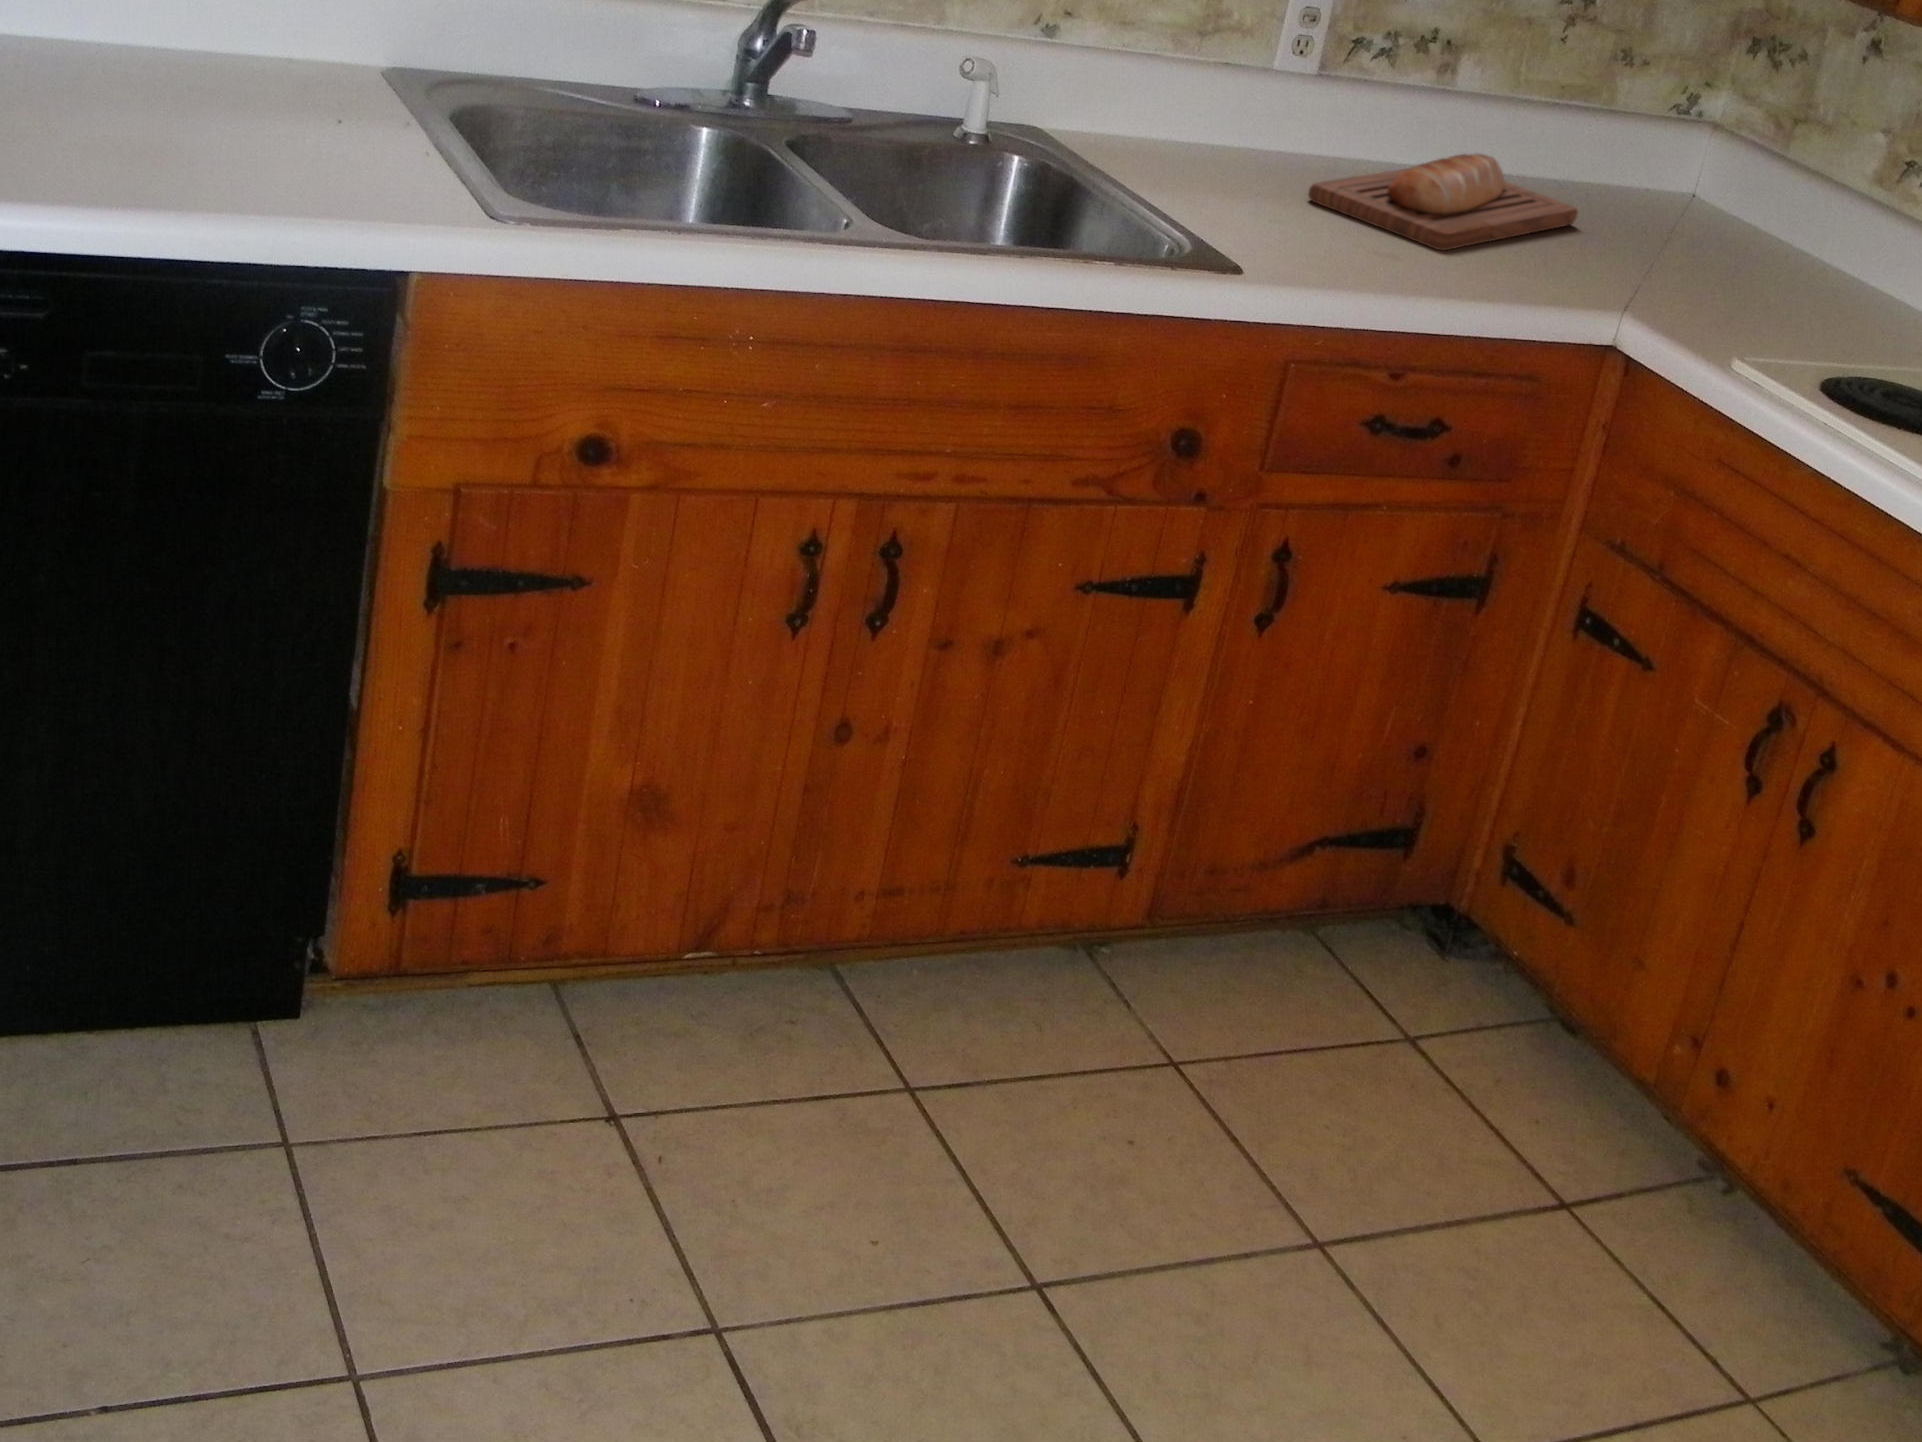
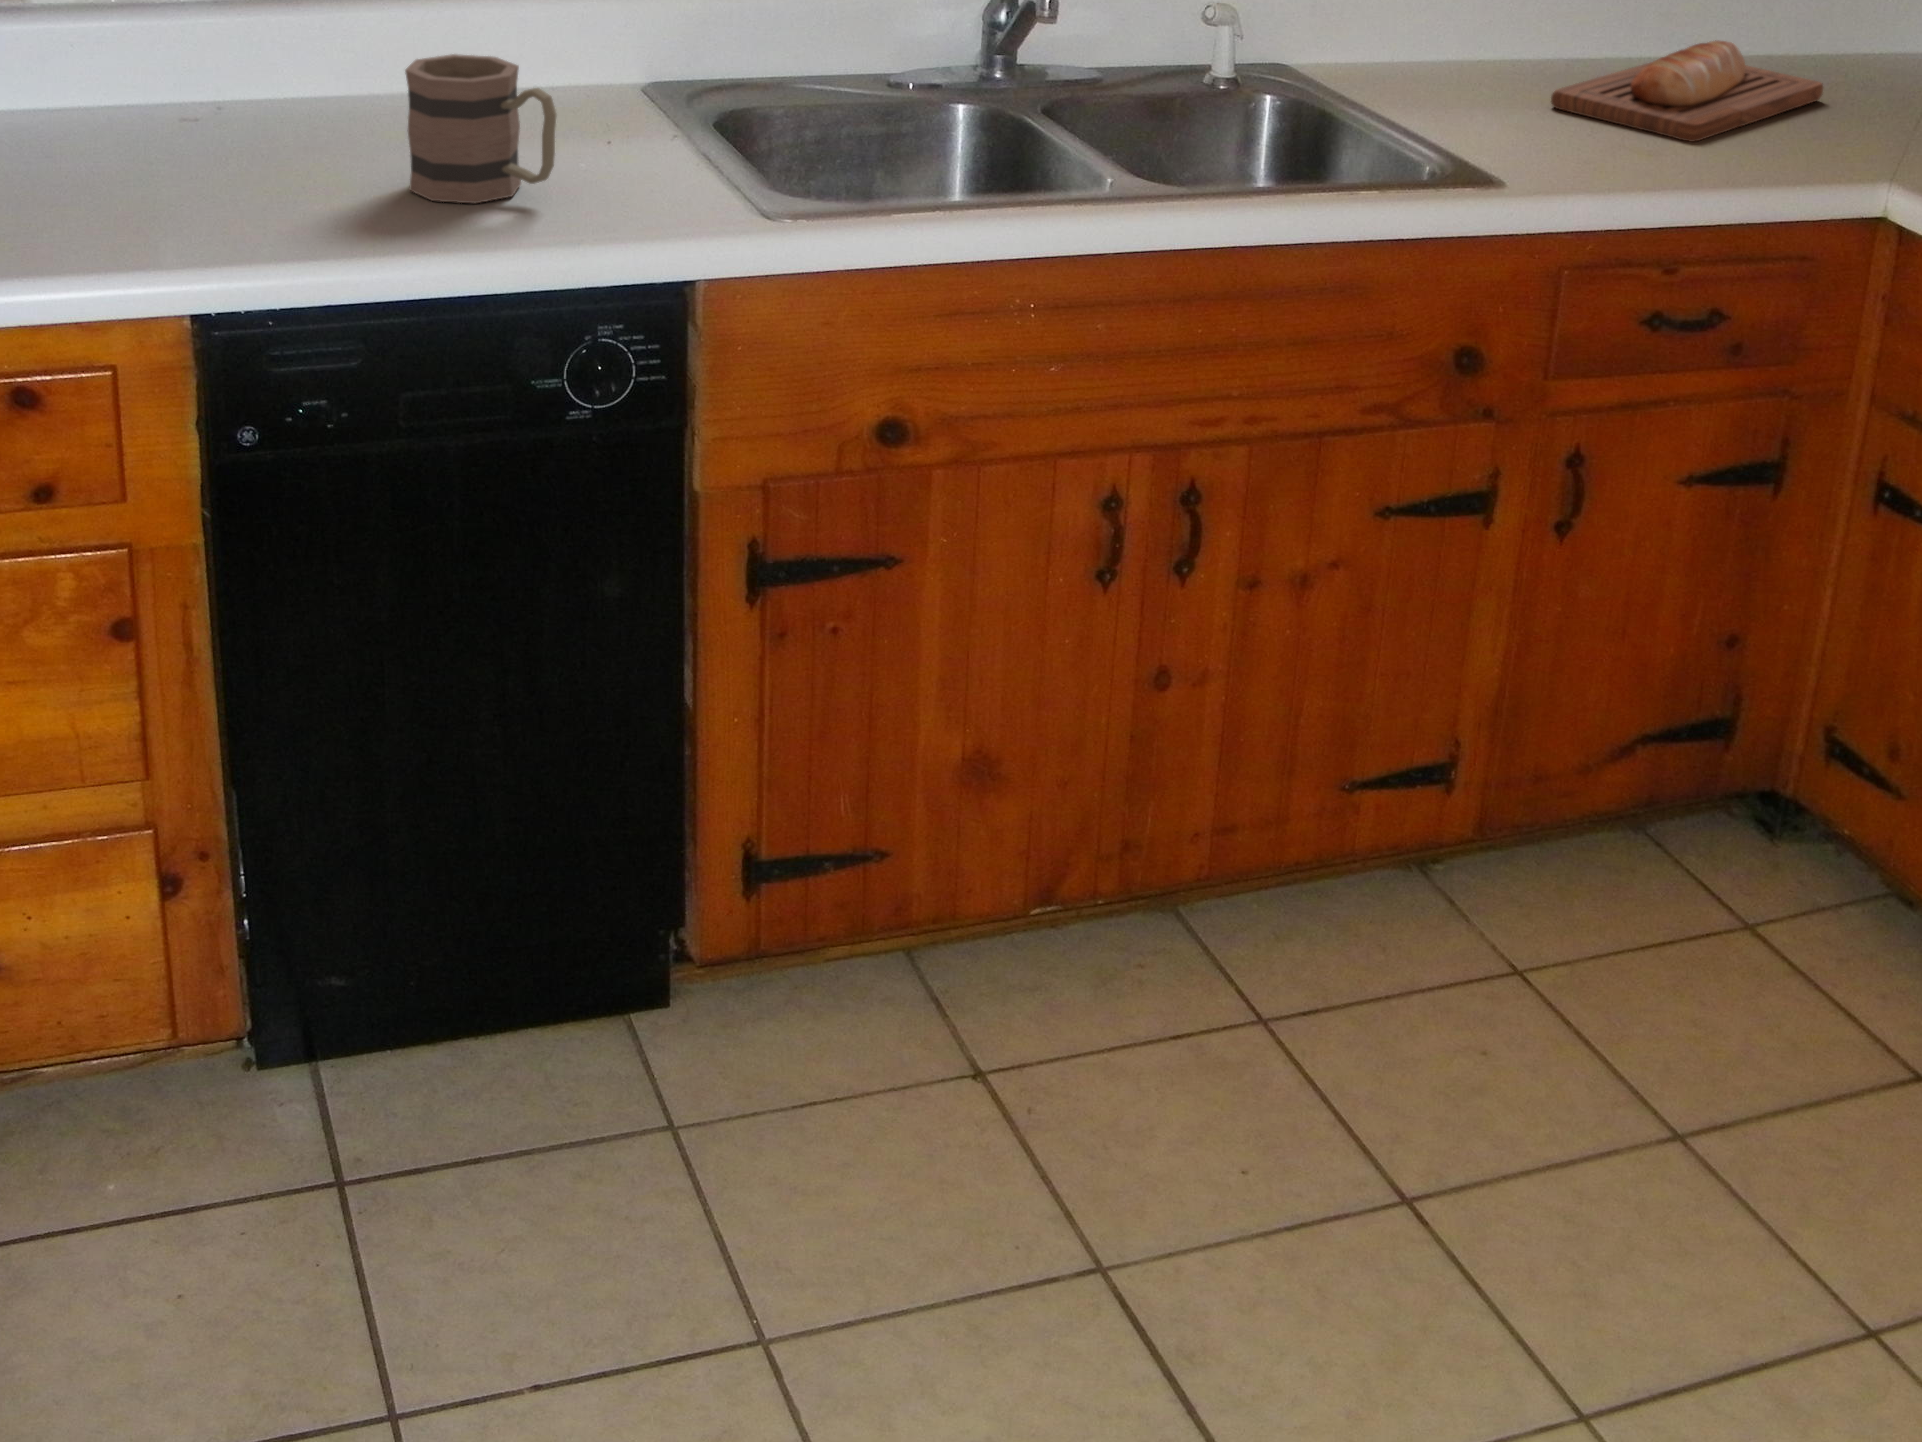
mug: none [124,10,290,165] -> present [405,54,556,203]

